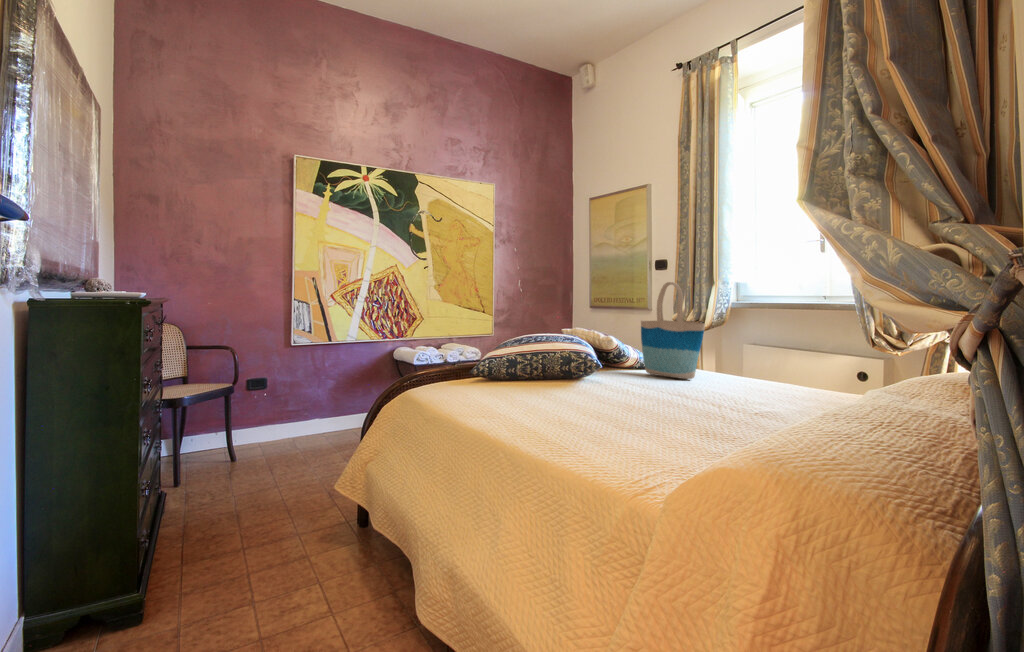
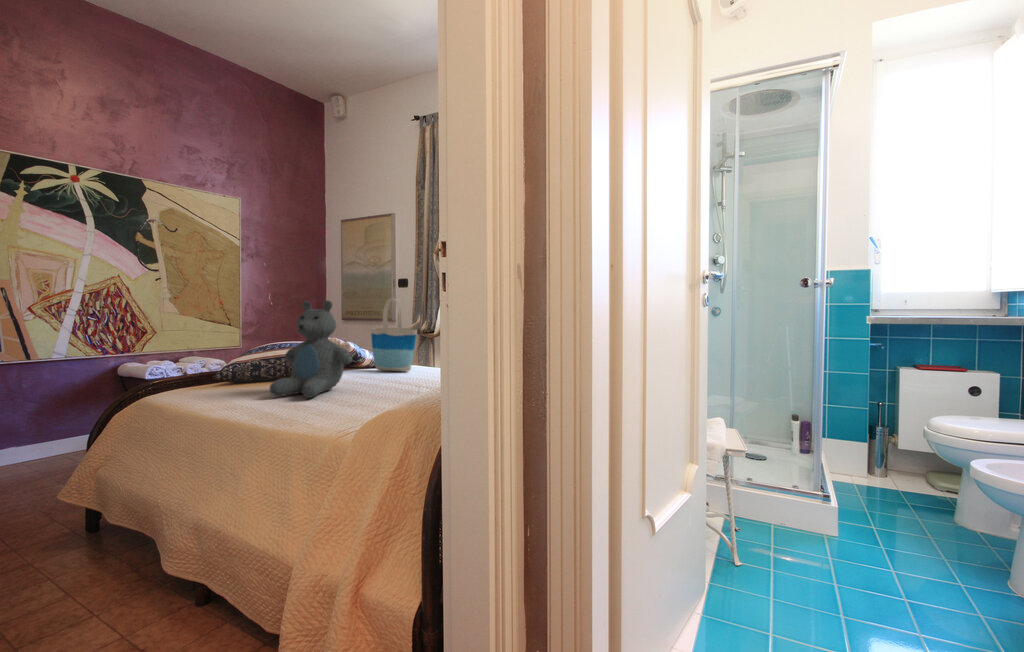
teddy bear: none [529,284,628,410] -> present [270,301,352,398]

